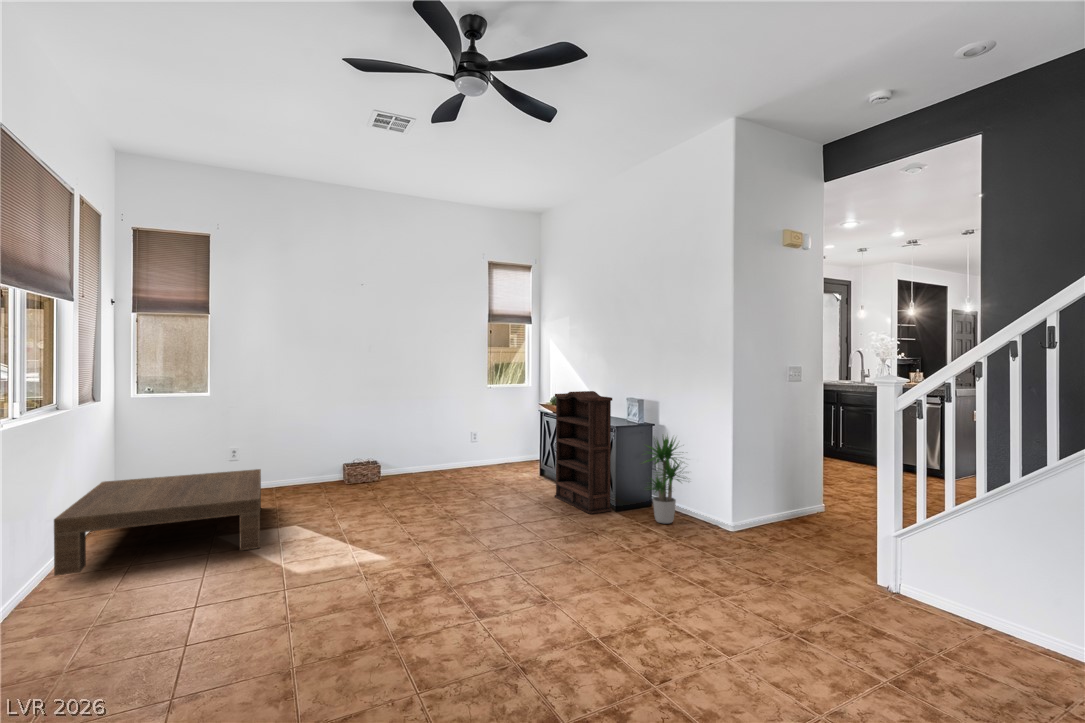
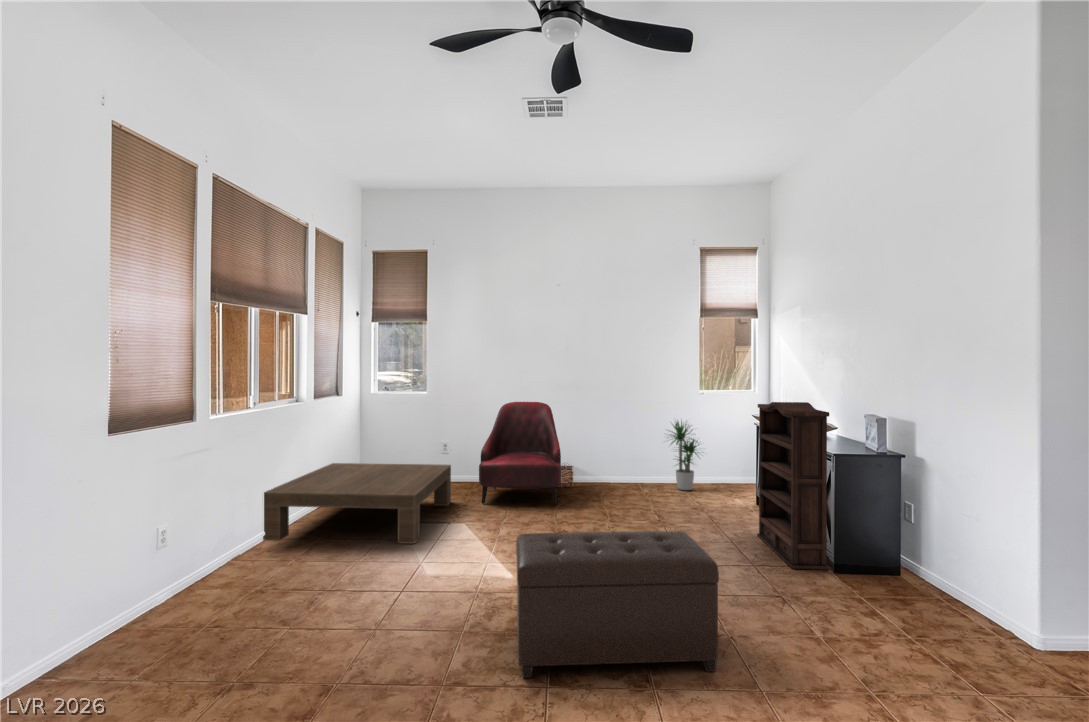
armchair: none [293,400,379,505] -> present [479,402,561,505]
potted plant: present [645,436,686,523] -> present [671,421,699,490]
ottoman: none [423,491,583,615] -> present [516,531,719,678]

